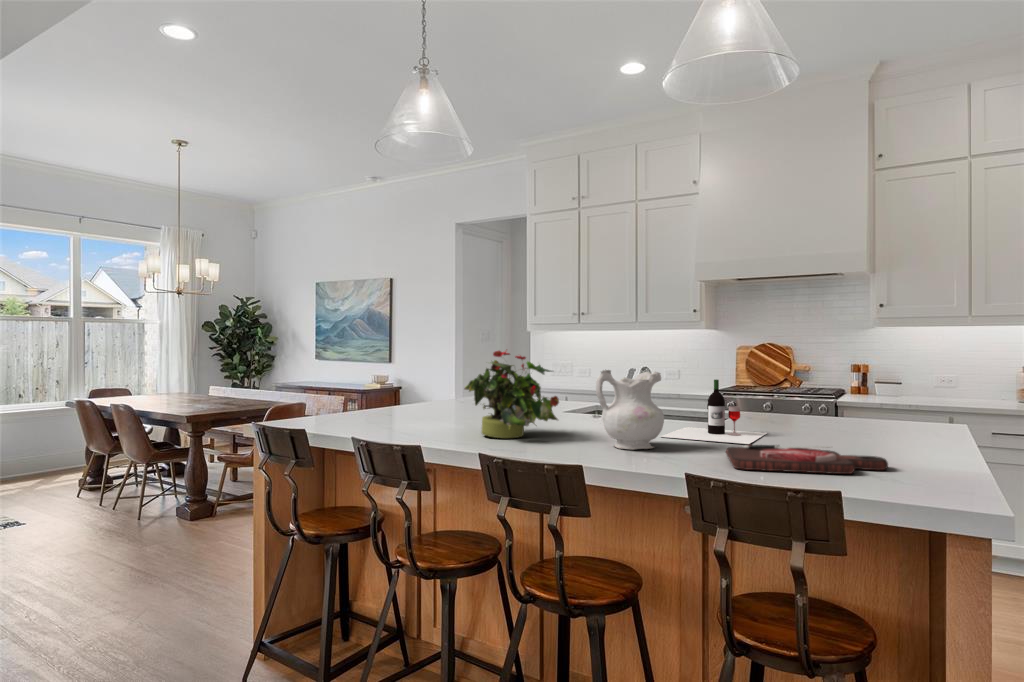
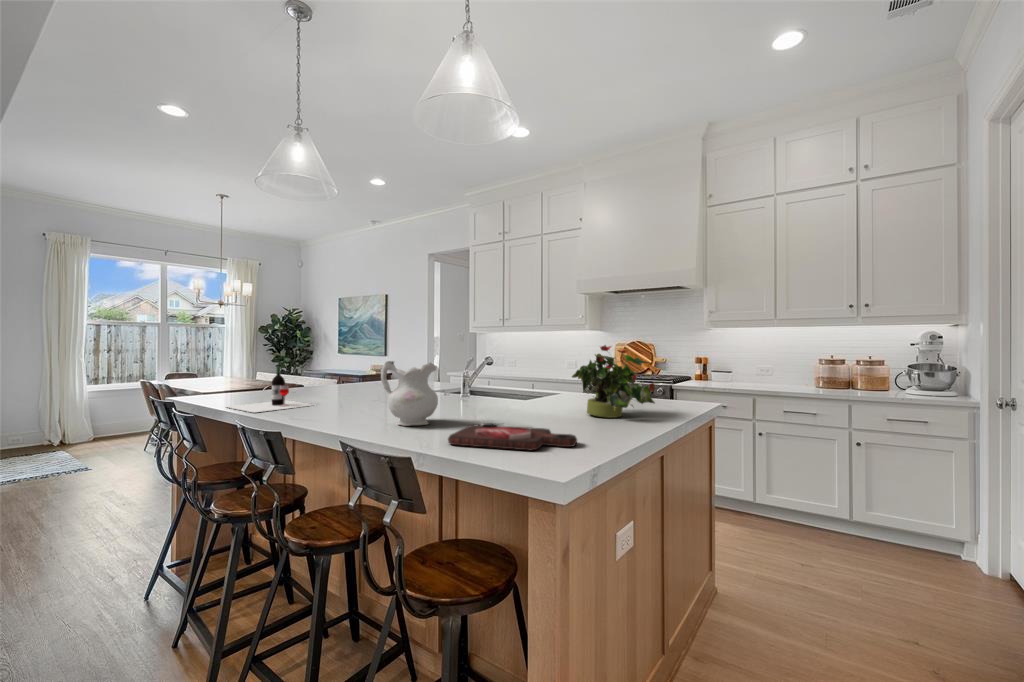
potted plant: present [464,351,559,438] -> present [572,345,655,418]
wine bottle: present [660,379,767,444] -> present [228,366,312,412]

